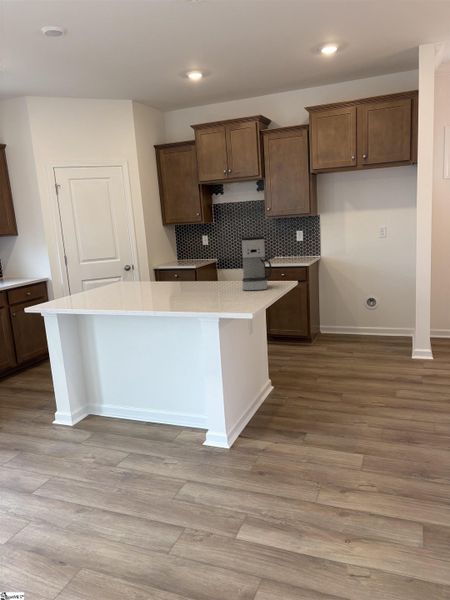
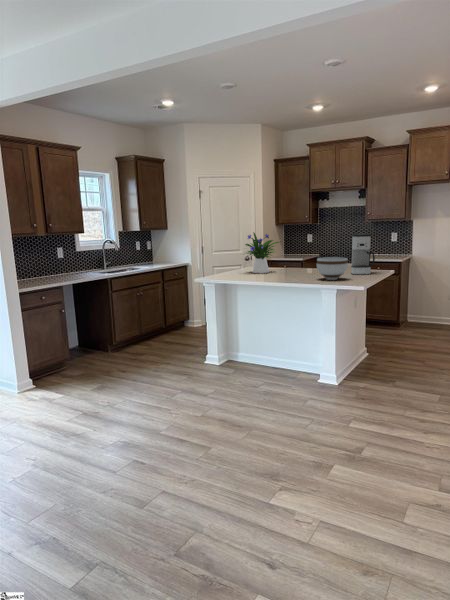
flower arrangement: none [97,239,150,294] -> present [245,233,279,273]
bowl: none [191,271,233,303] -> present [317,257,348,280]

